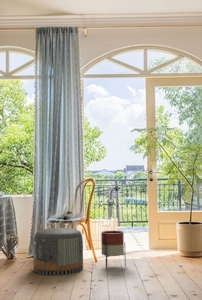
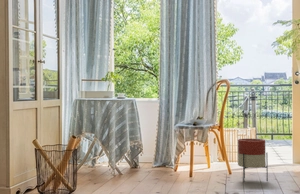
pouf: present [33,228,83,275] -> none [158,134,216,186]

